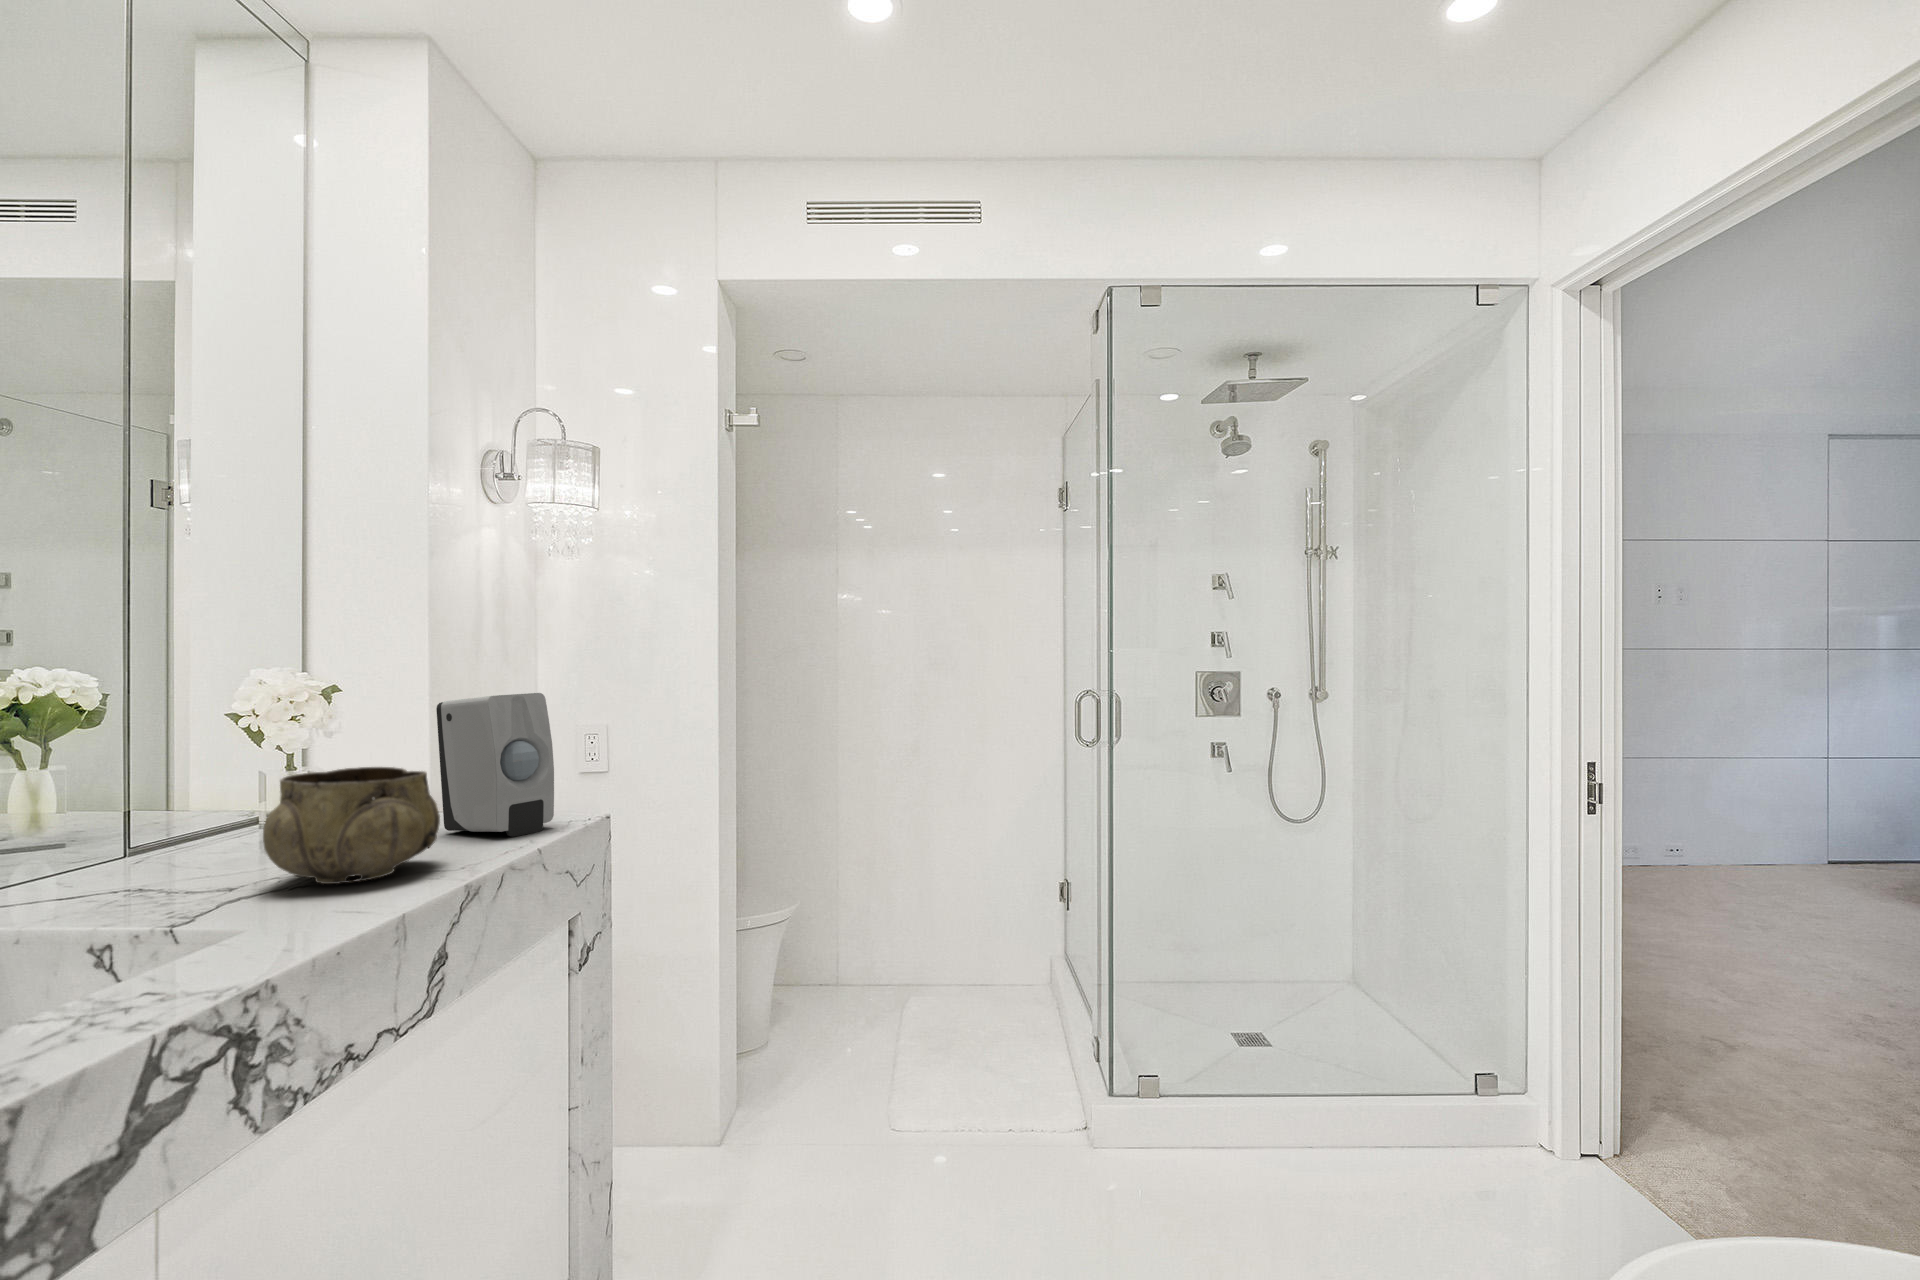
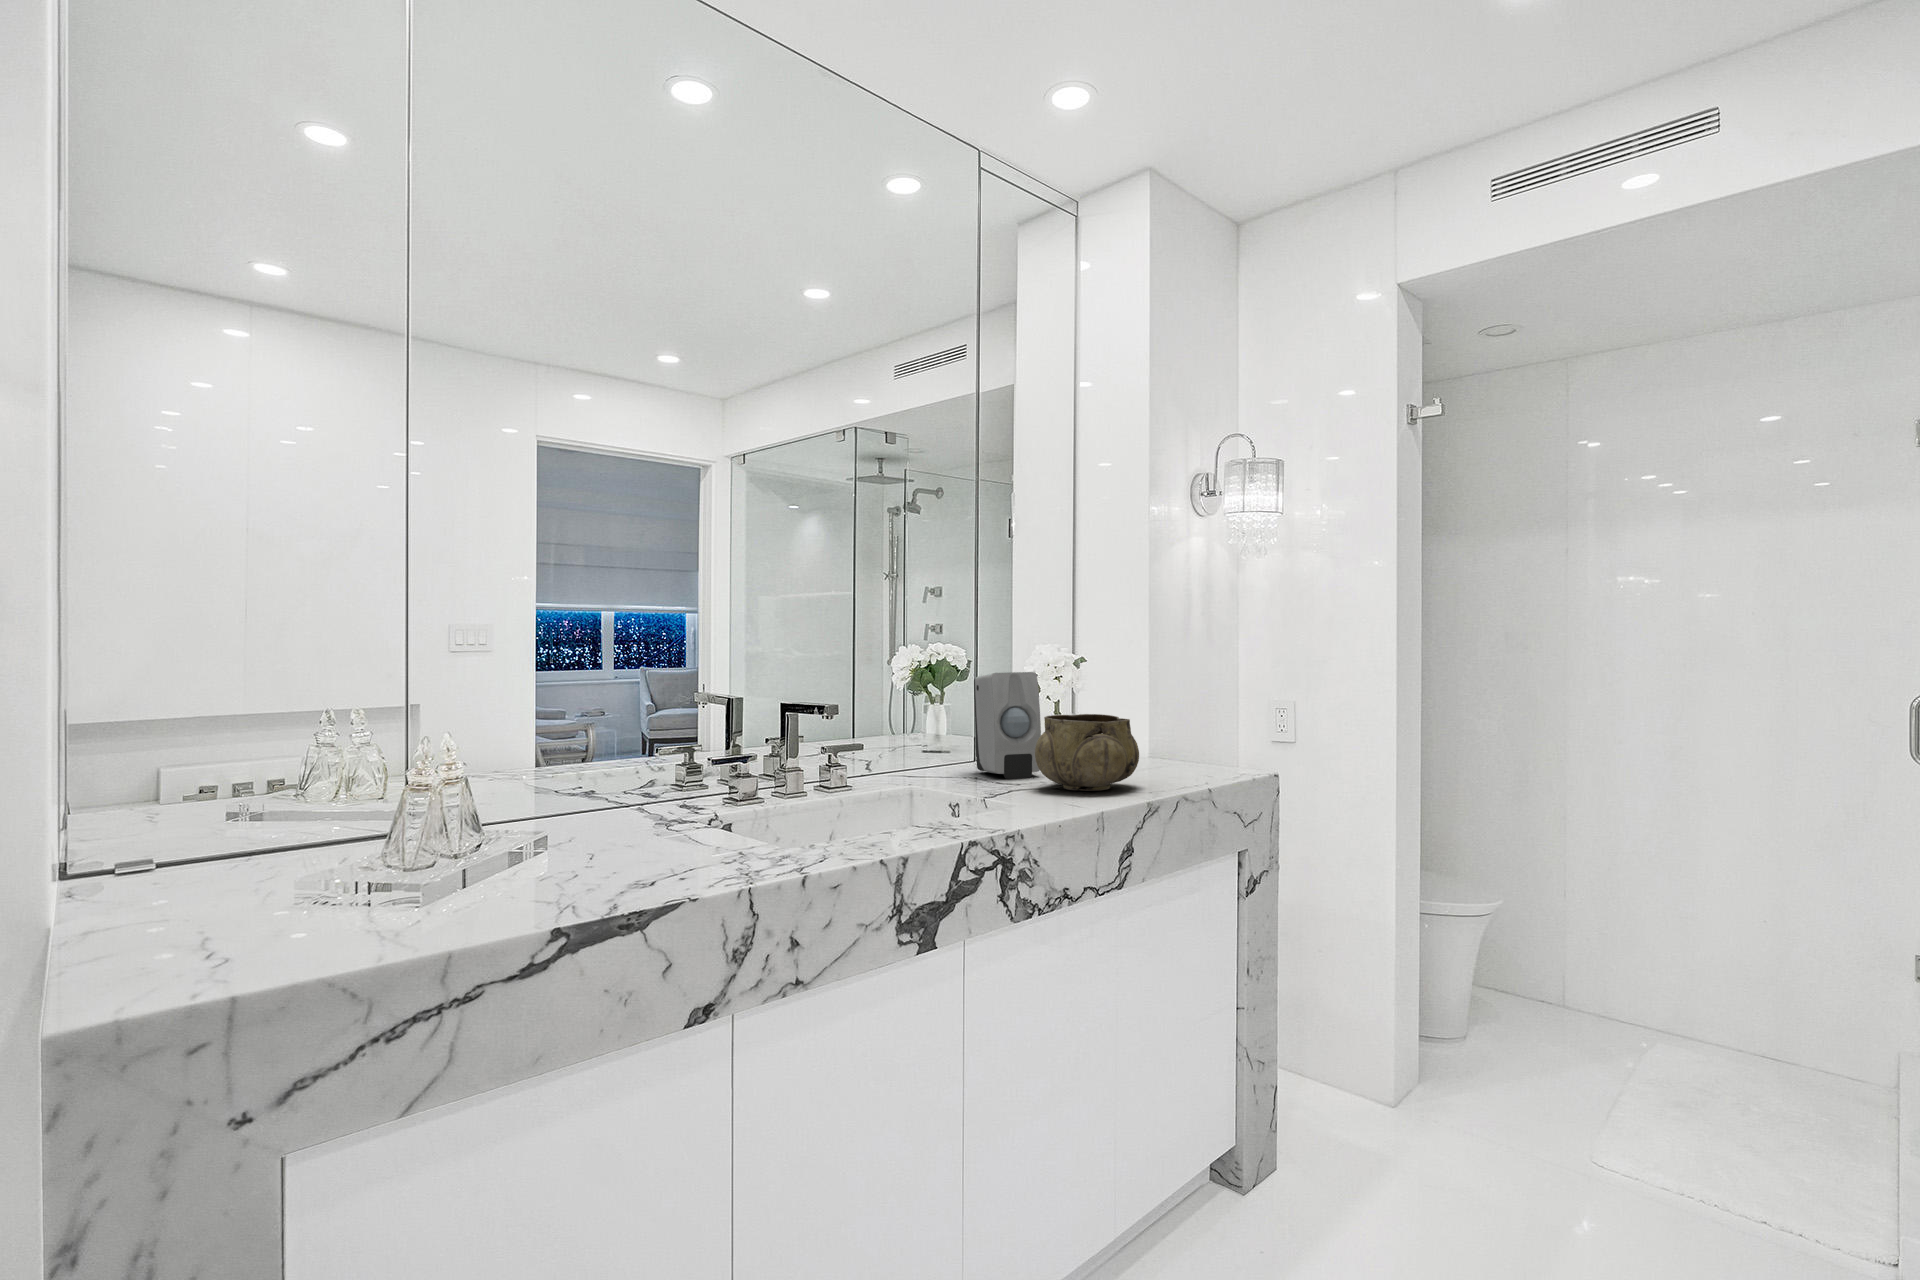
soap dispenser: present [436,693,554,837] -> present [974,672,1041,779]

